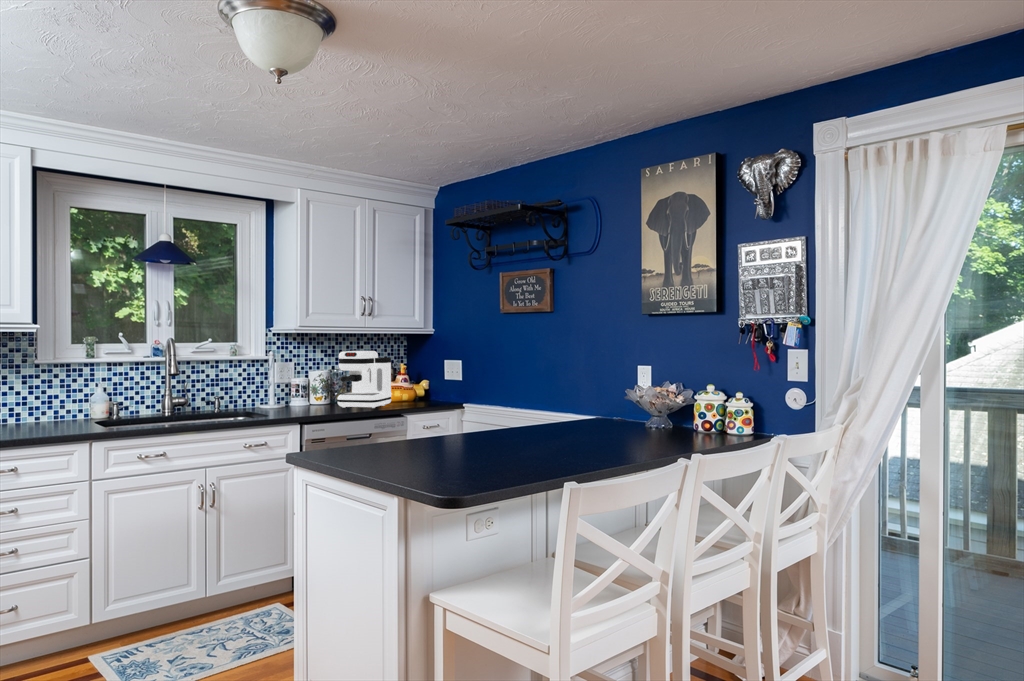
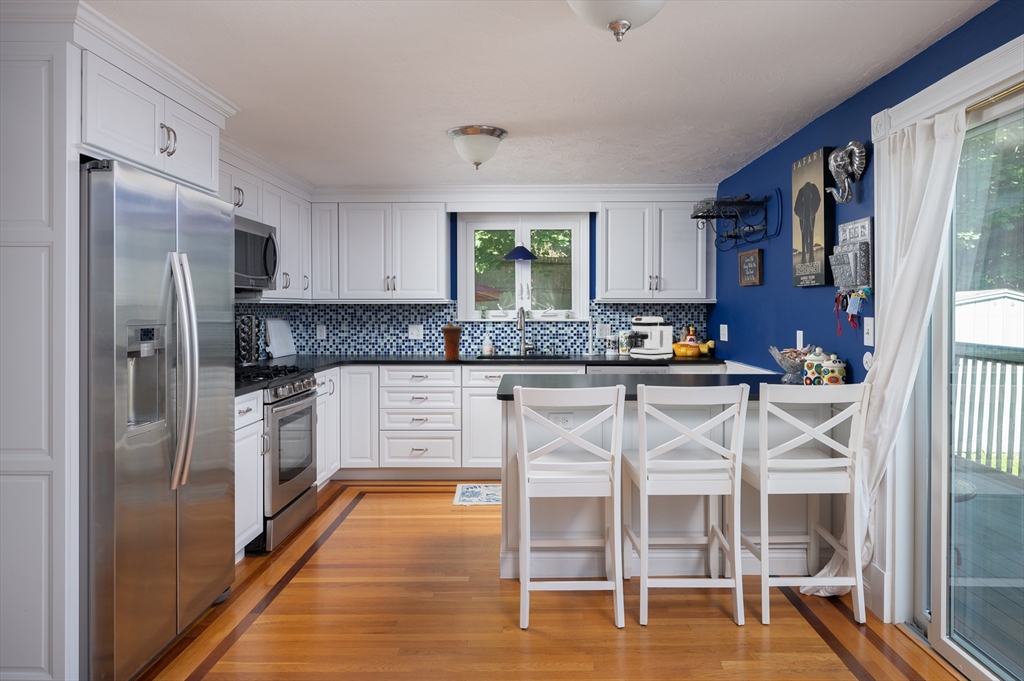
vase: none [31,363,80,434] -> present [442,322,463,360]

